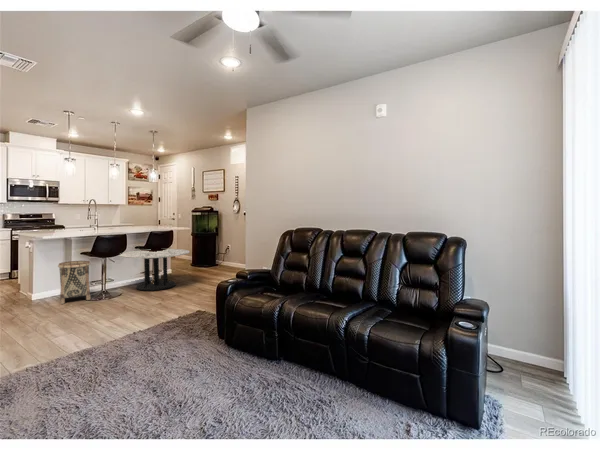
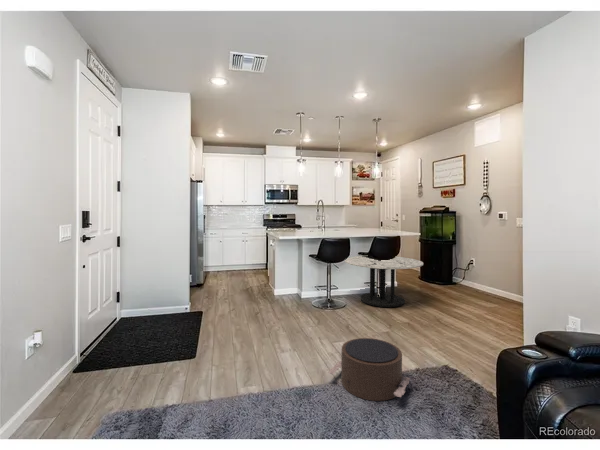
basket: present [58,261,91,304] -> none [291,263,318,307]
pouf: none [104,305,169,343] -> present [329,338,410,401]

